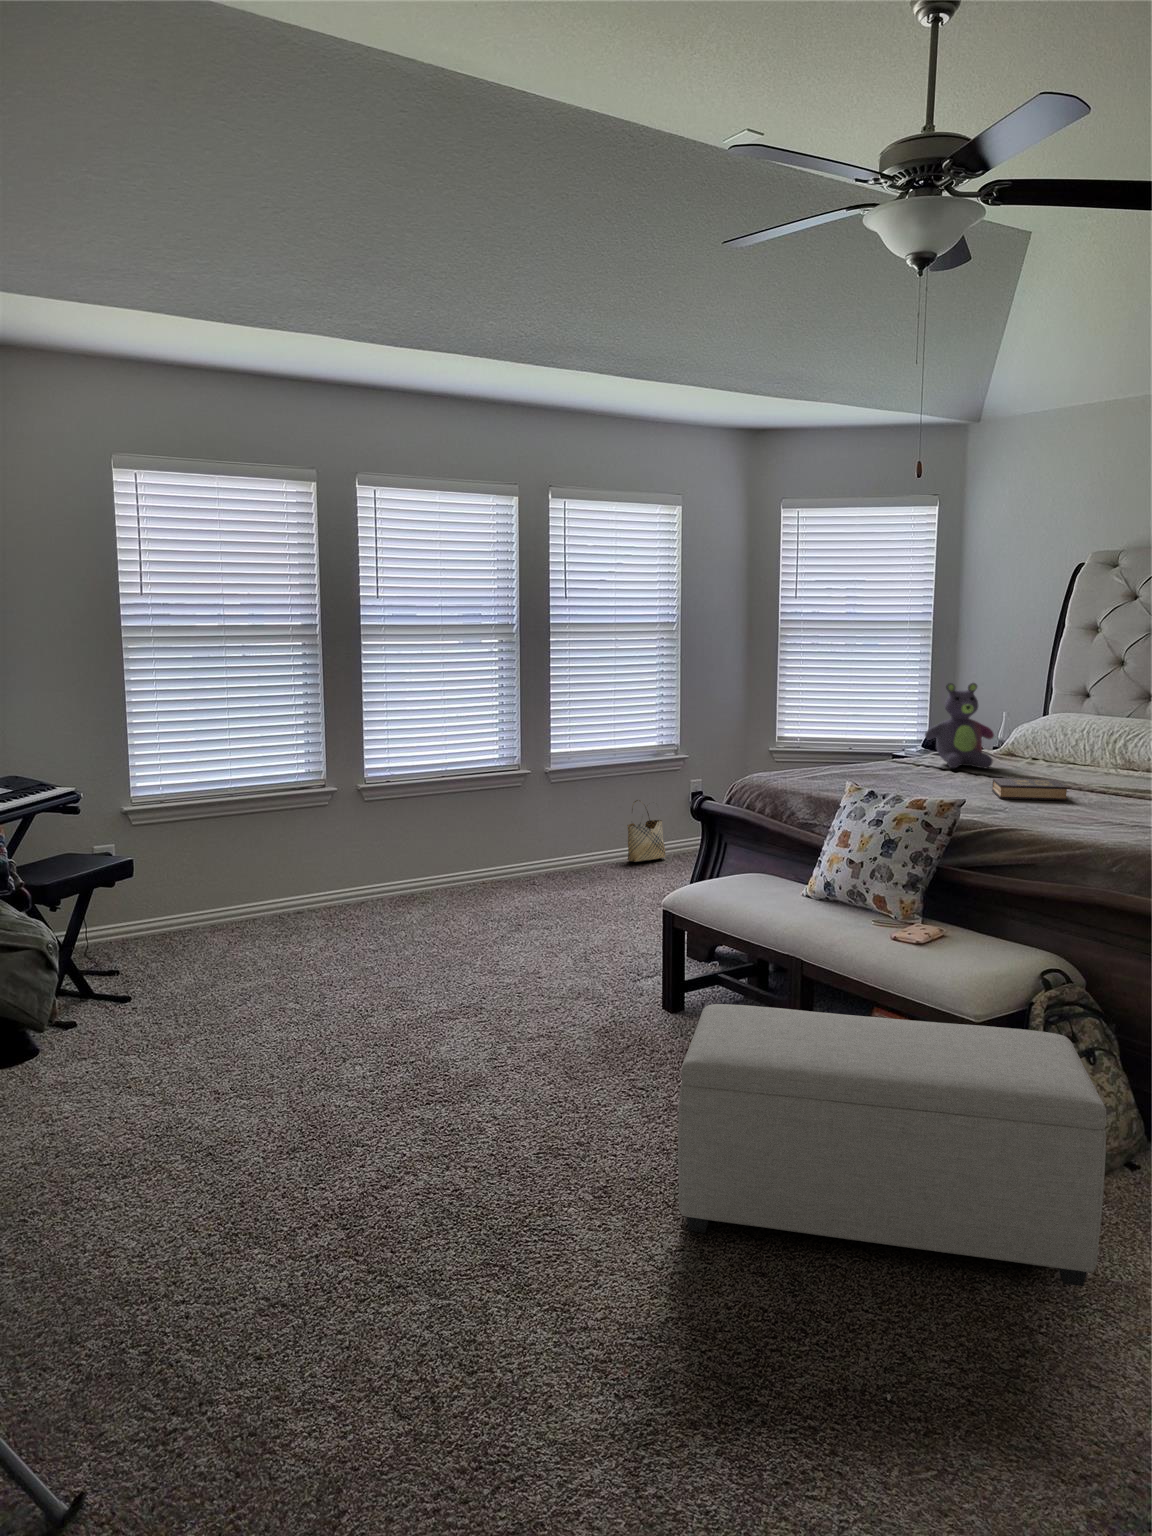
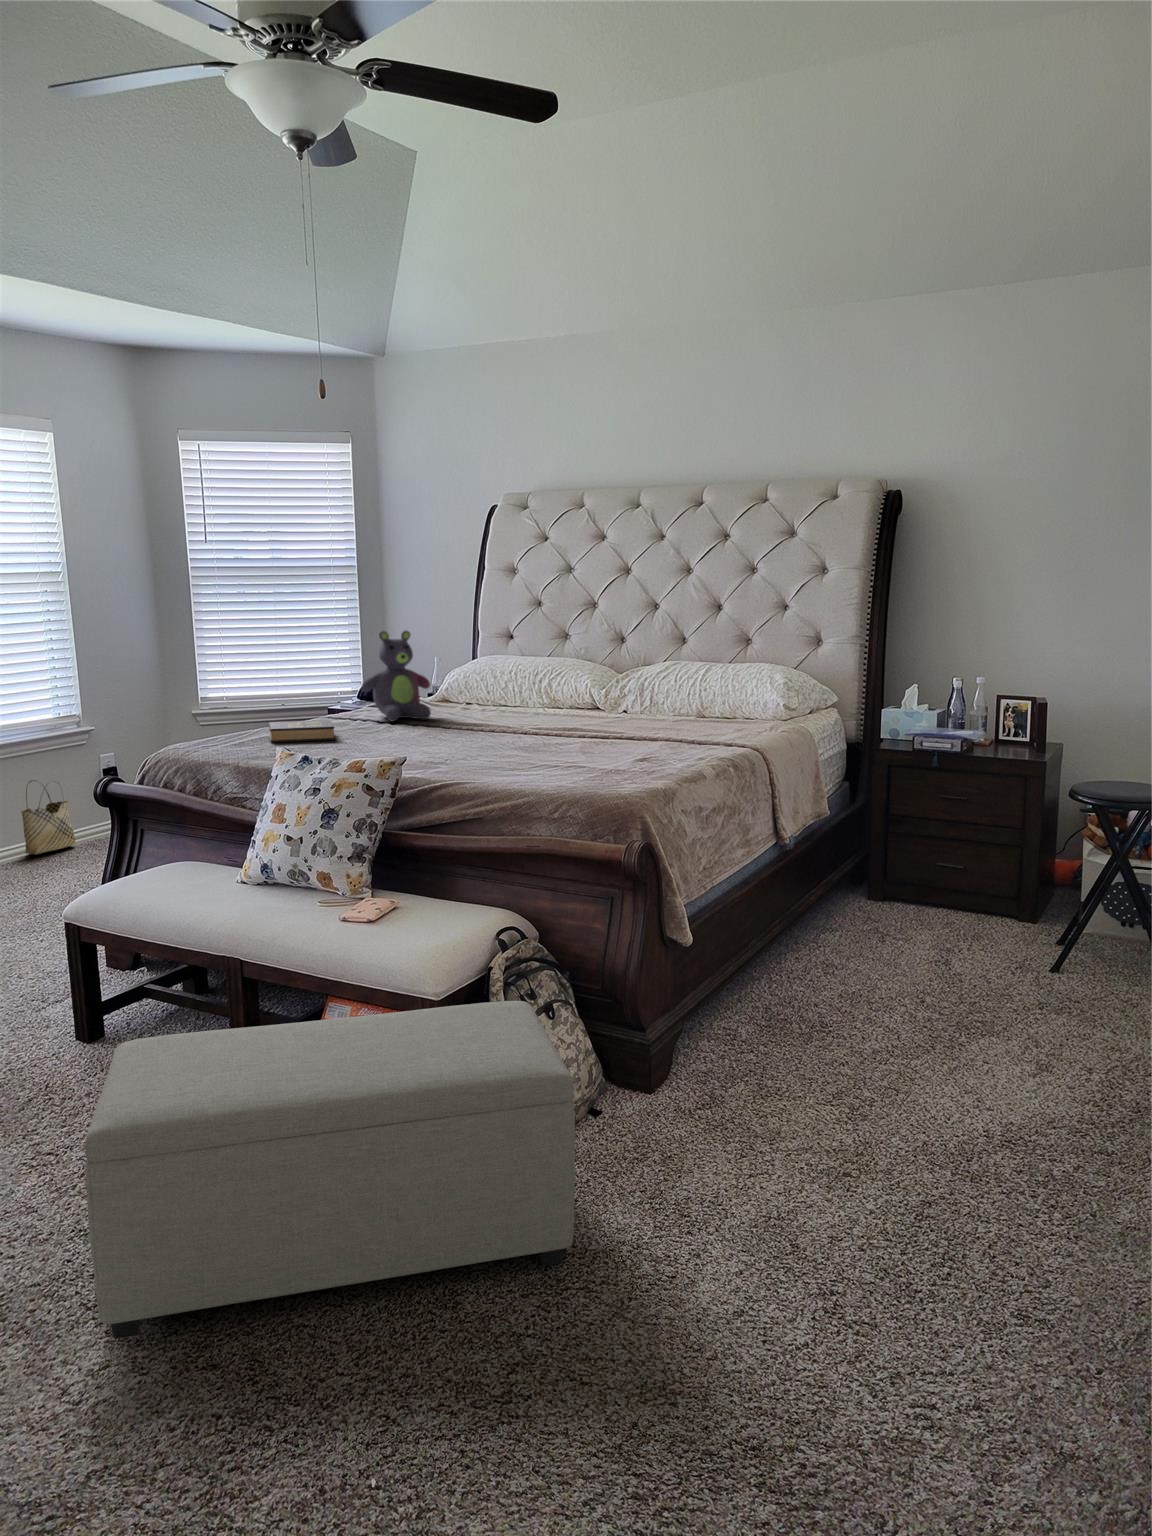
hardback book: present [992,778,1067,801] -> present [269,720,335,742]

